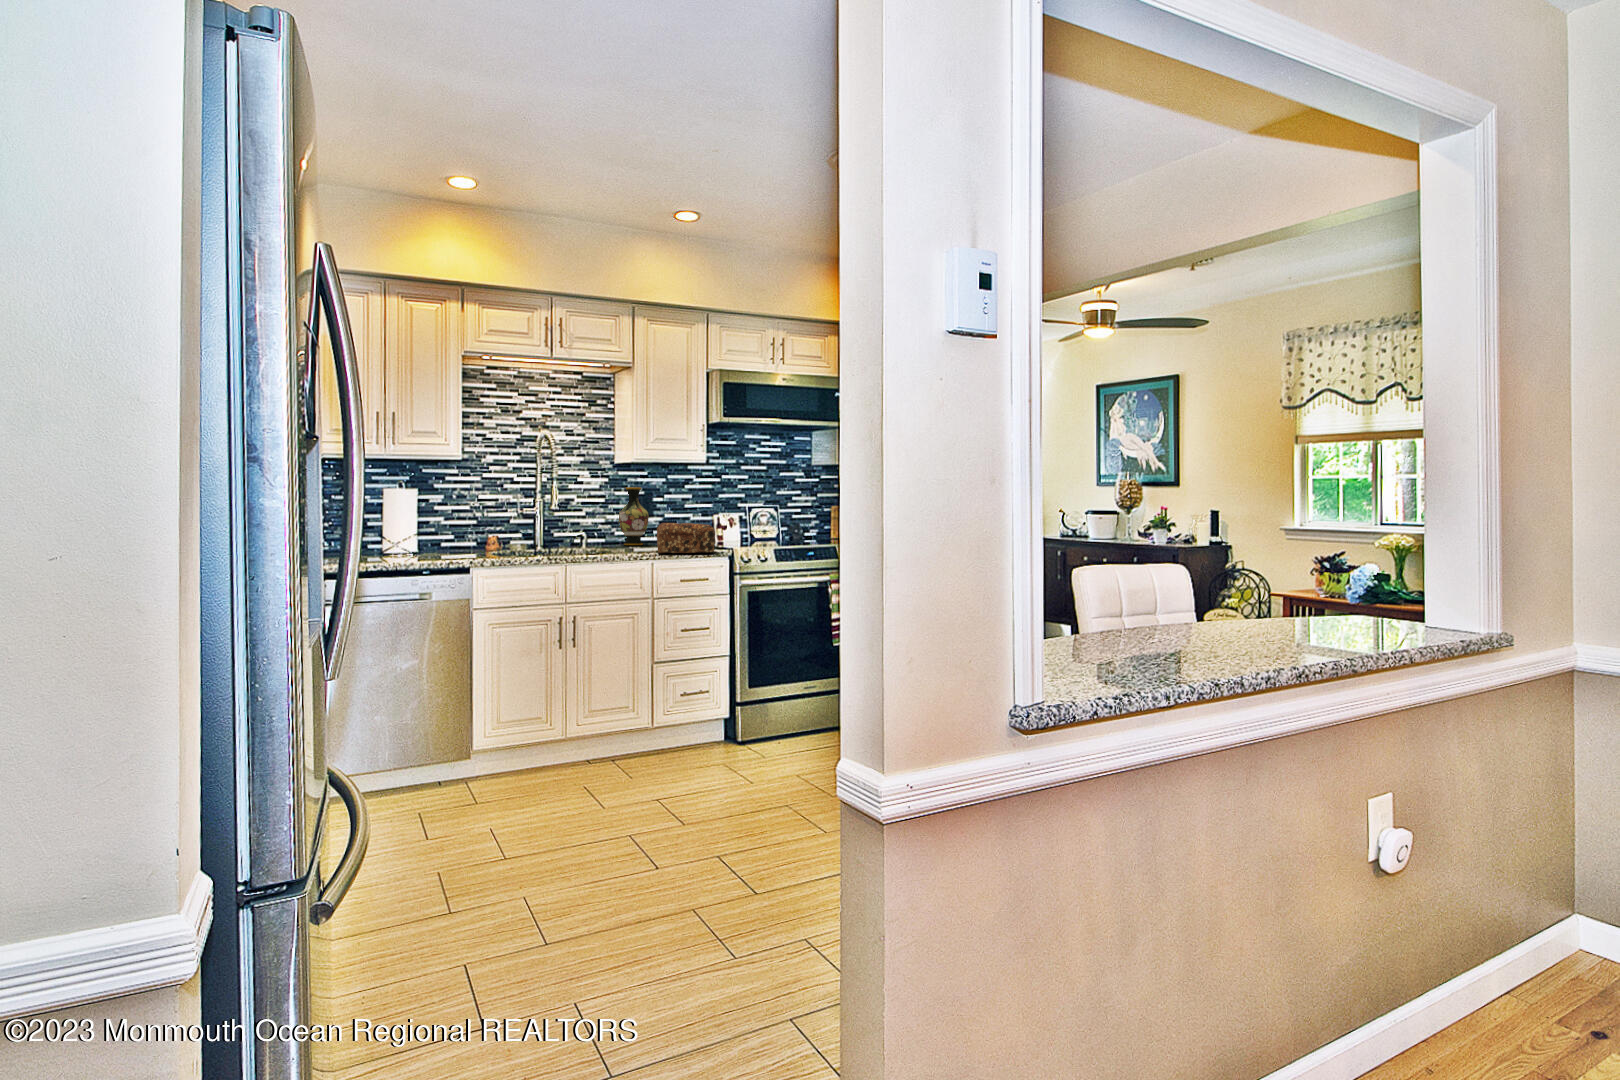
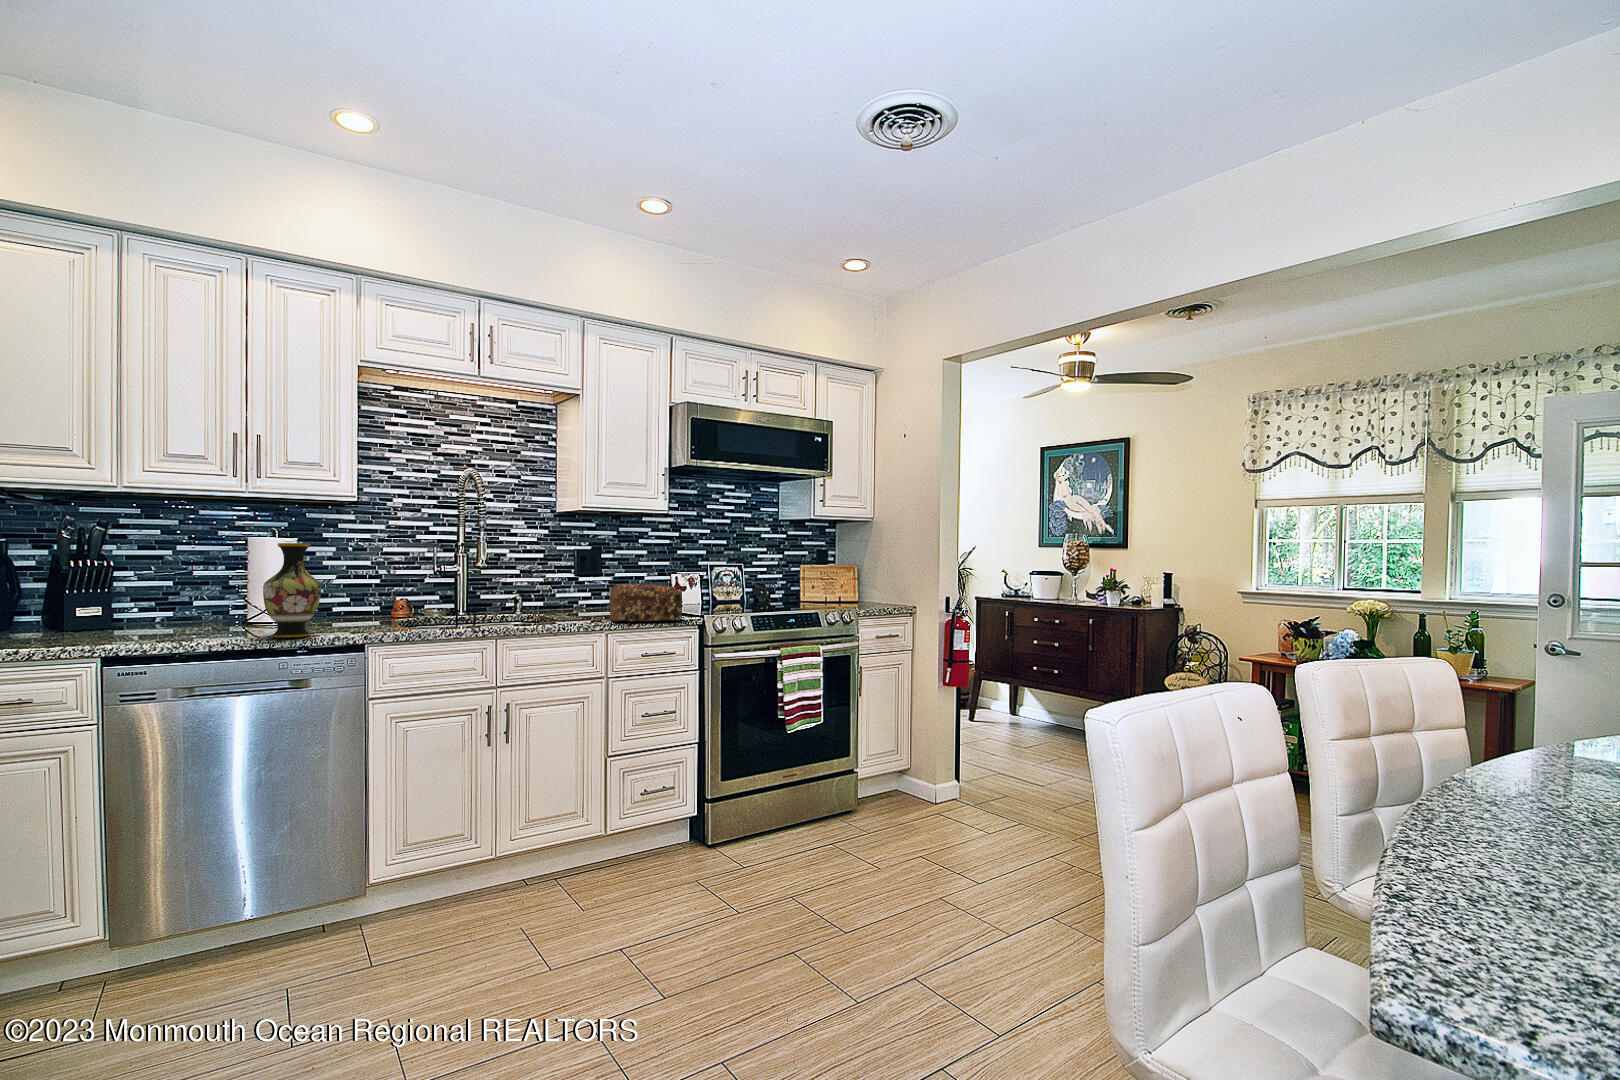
vase: present [619,487,649,545] -> present [263,543,321,638]

